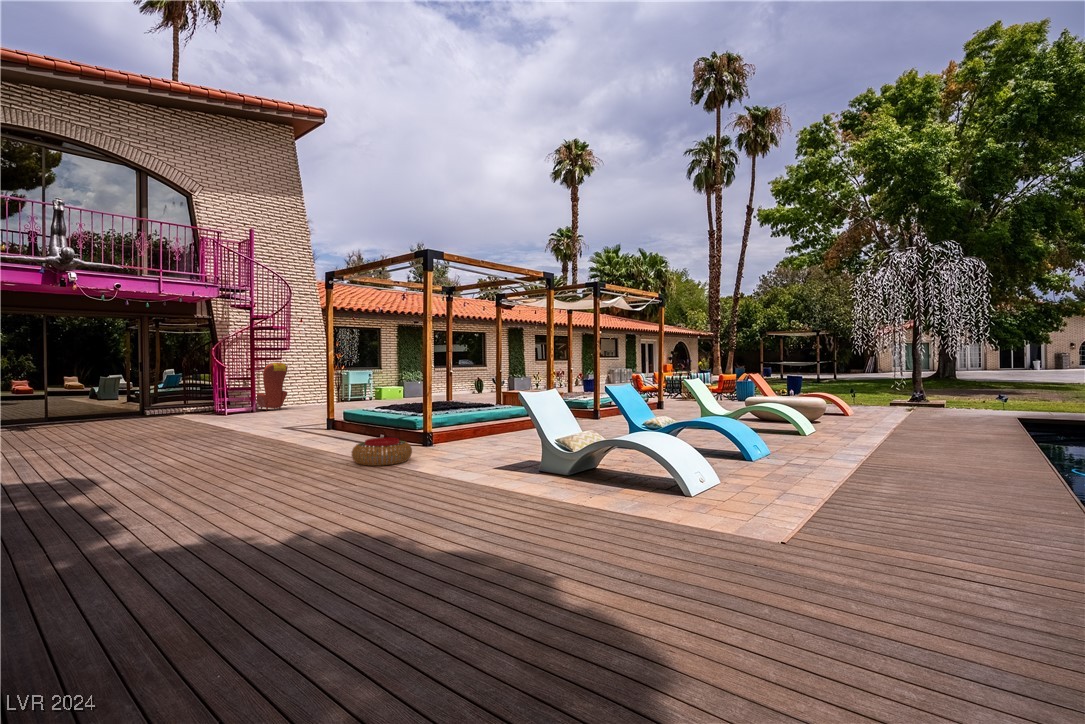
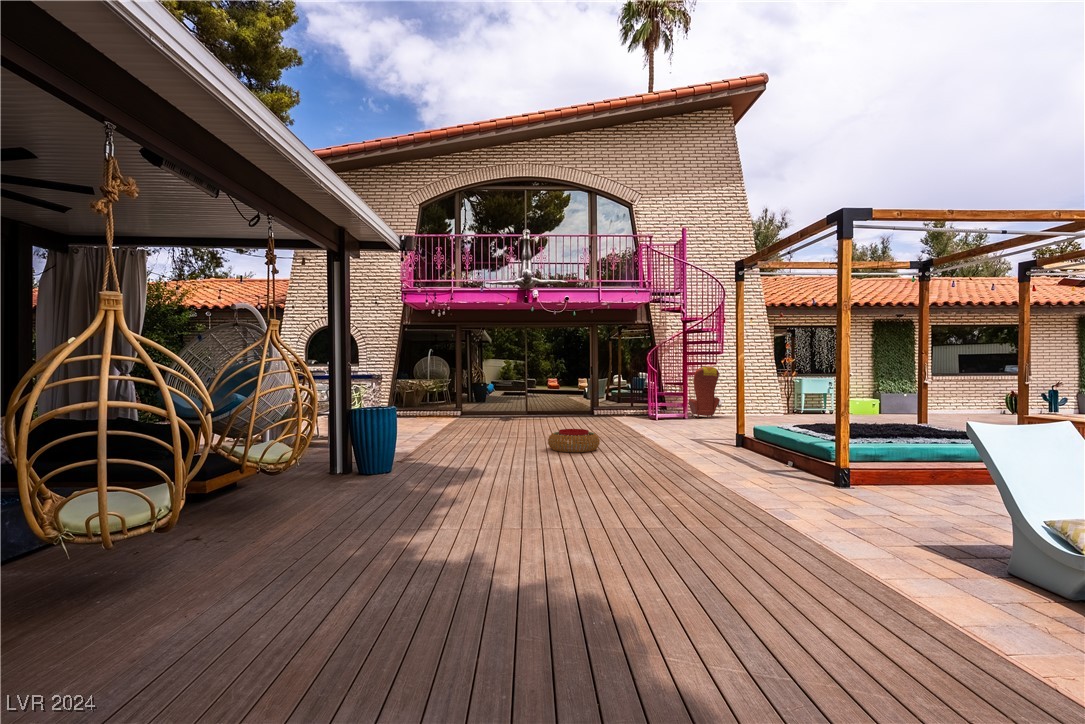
pouf: present [352,437,412,466] -> present [548,429,600,452]

